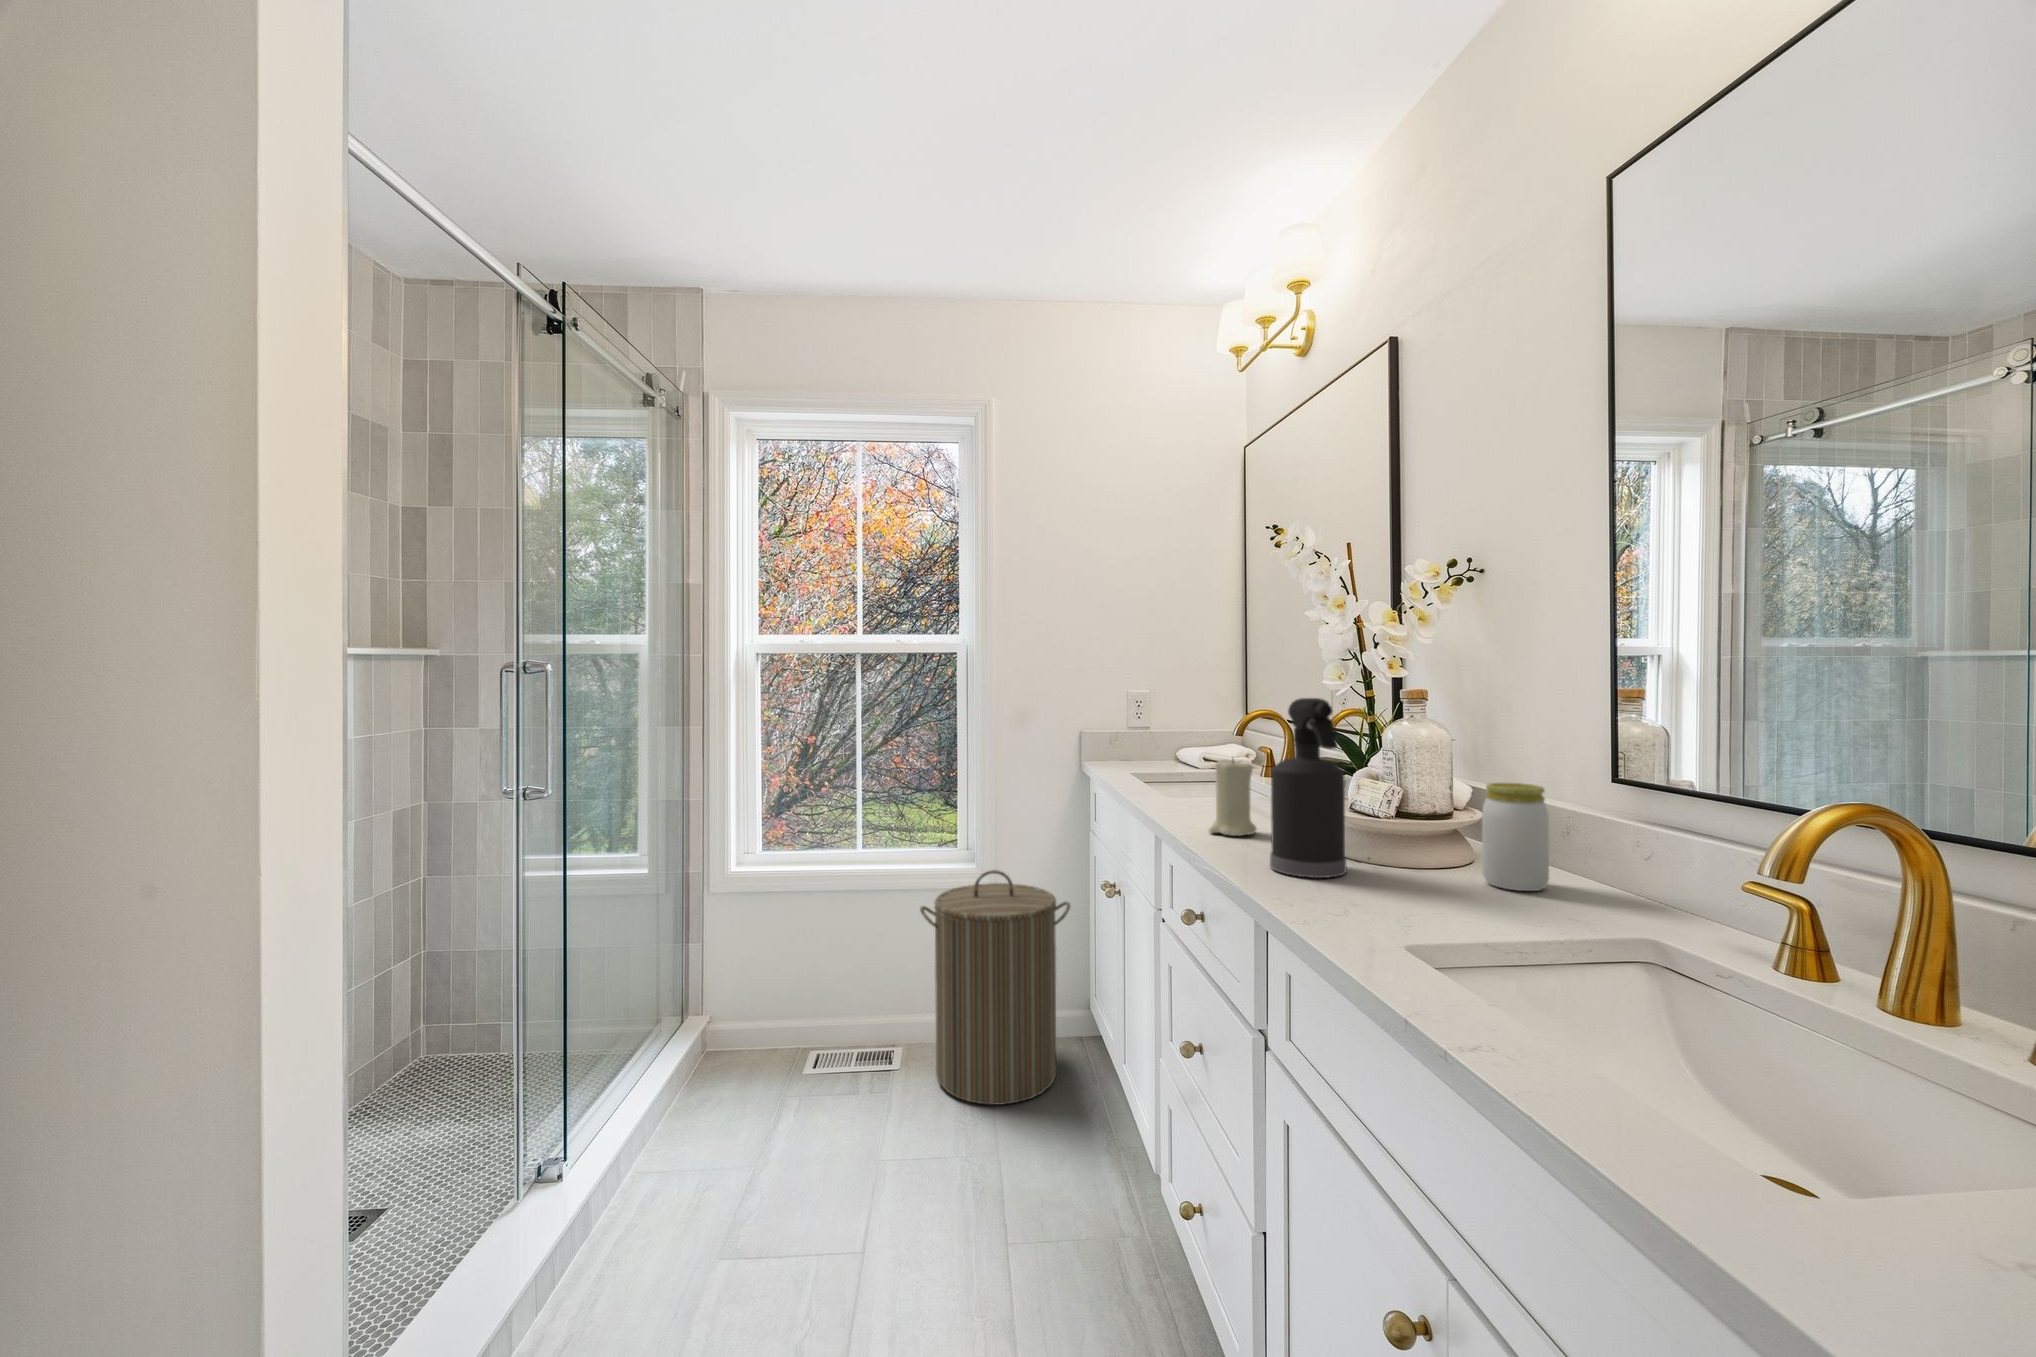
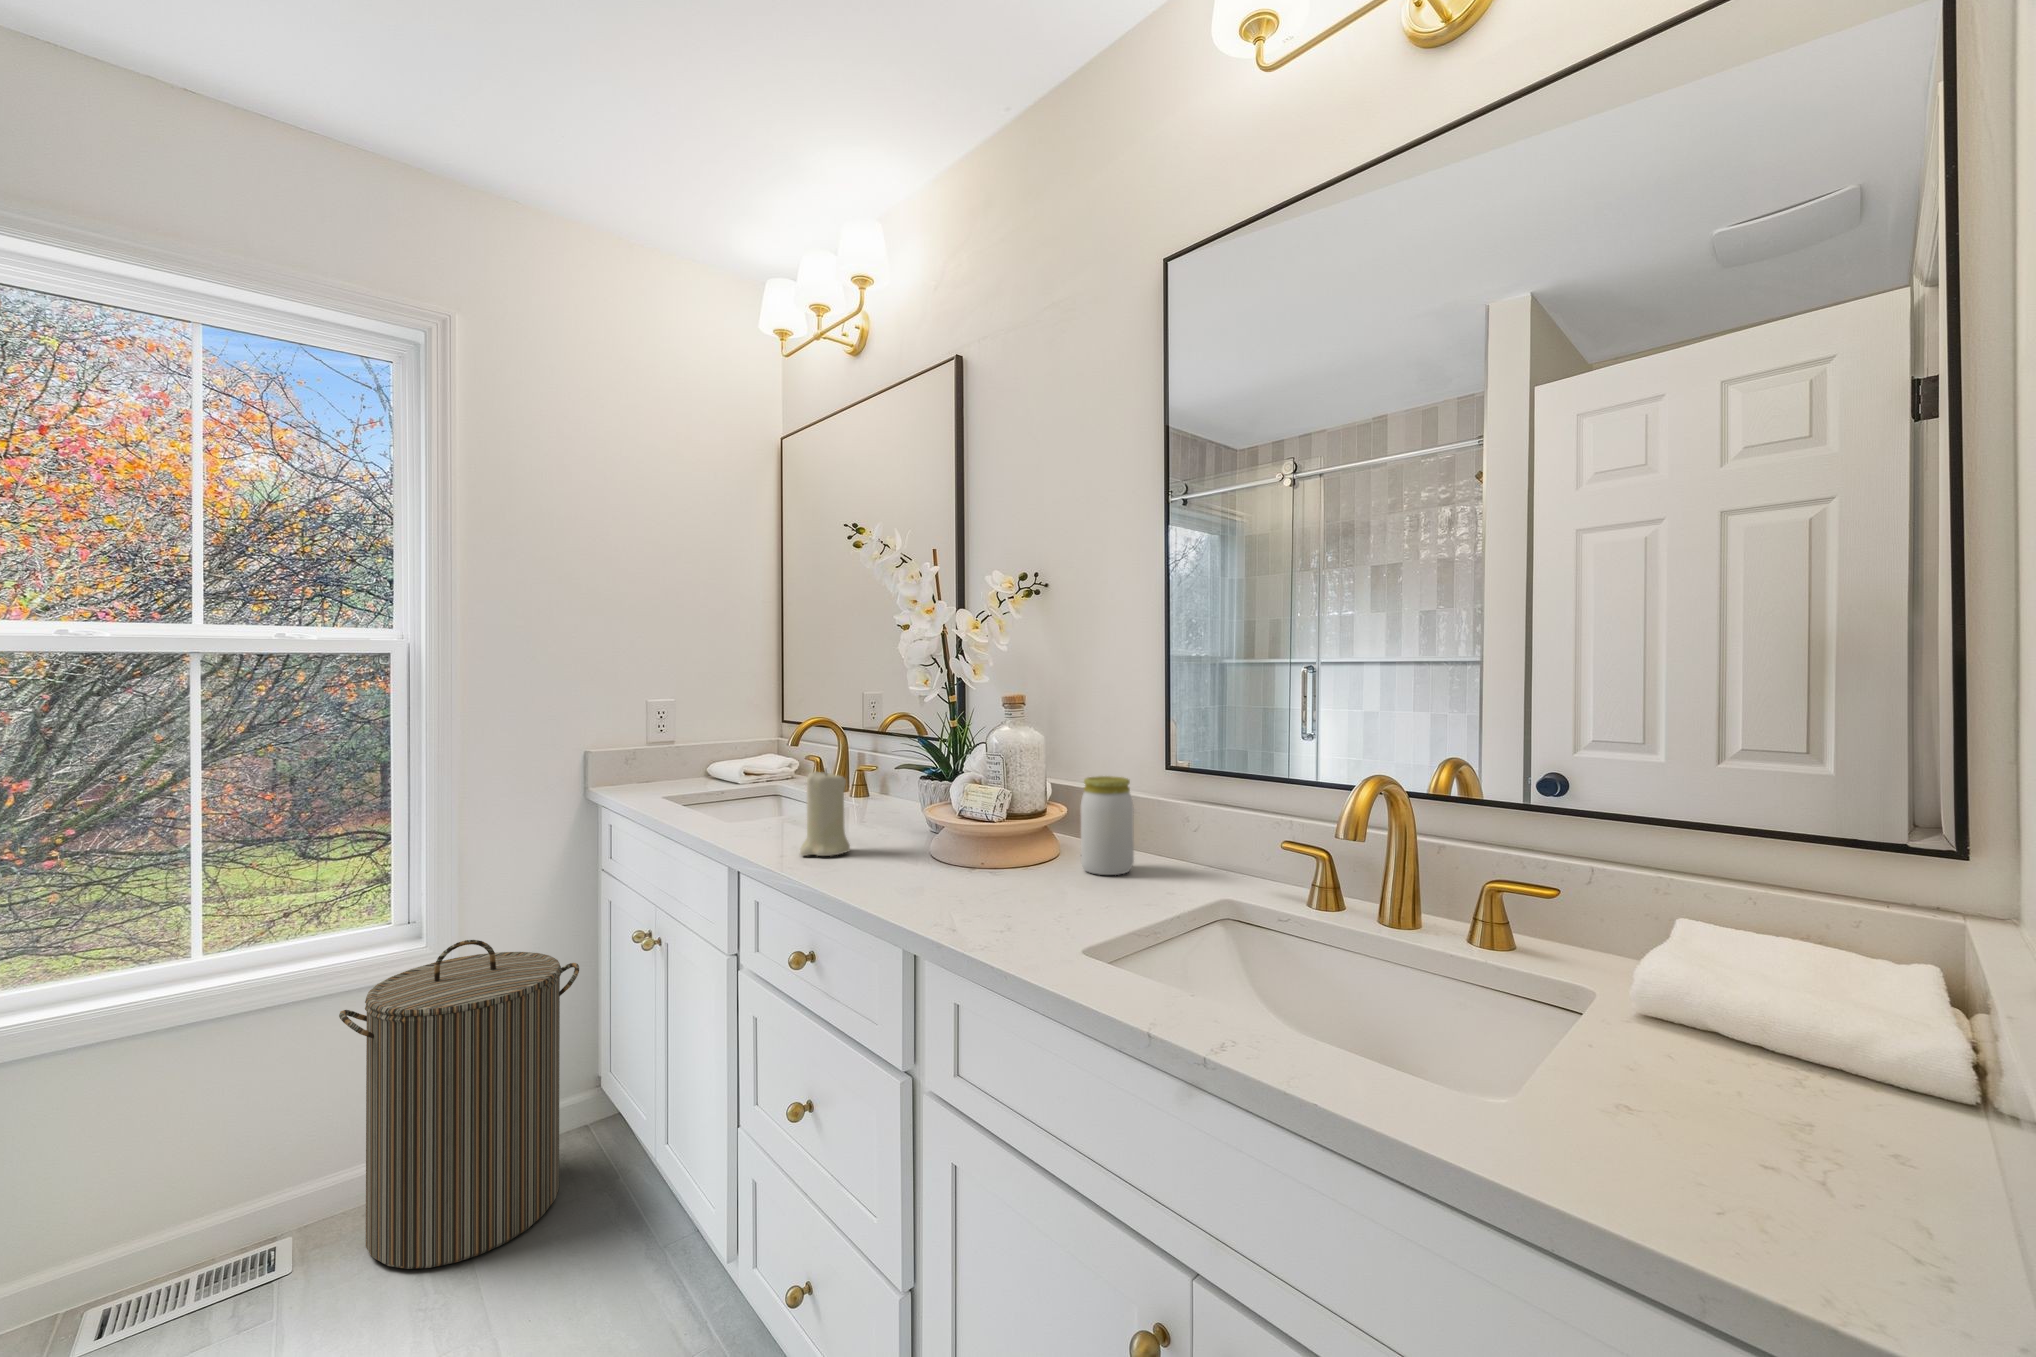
spray bottle: present [1270,698,1346,878] -> none [891,701,968,891]

